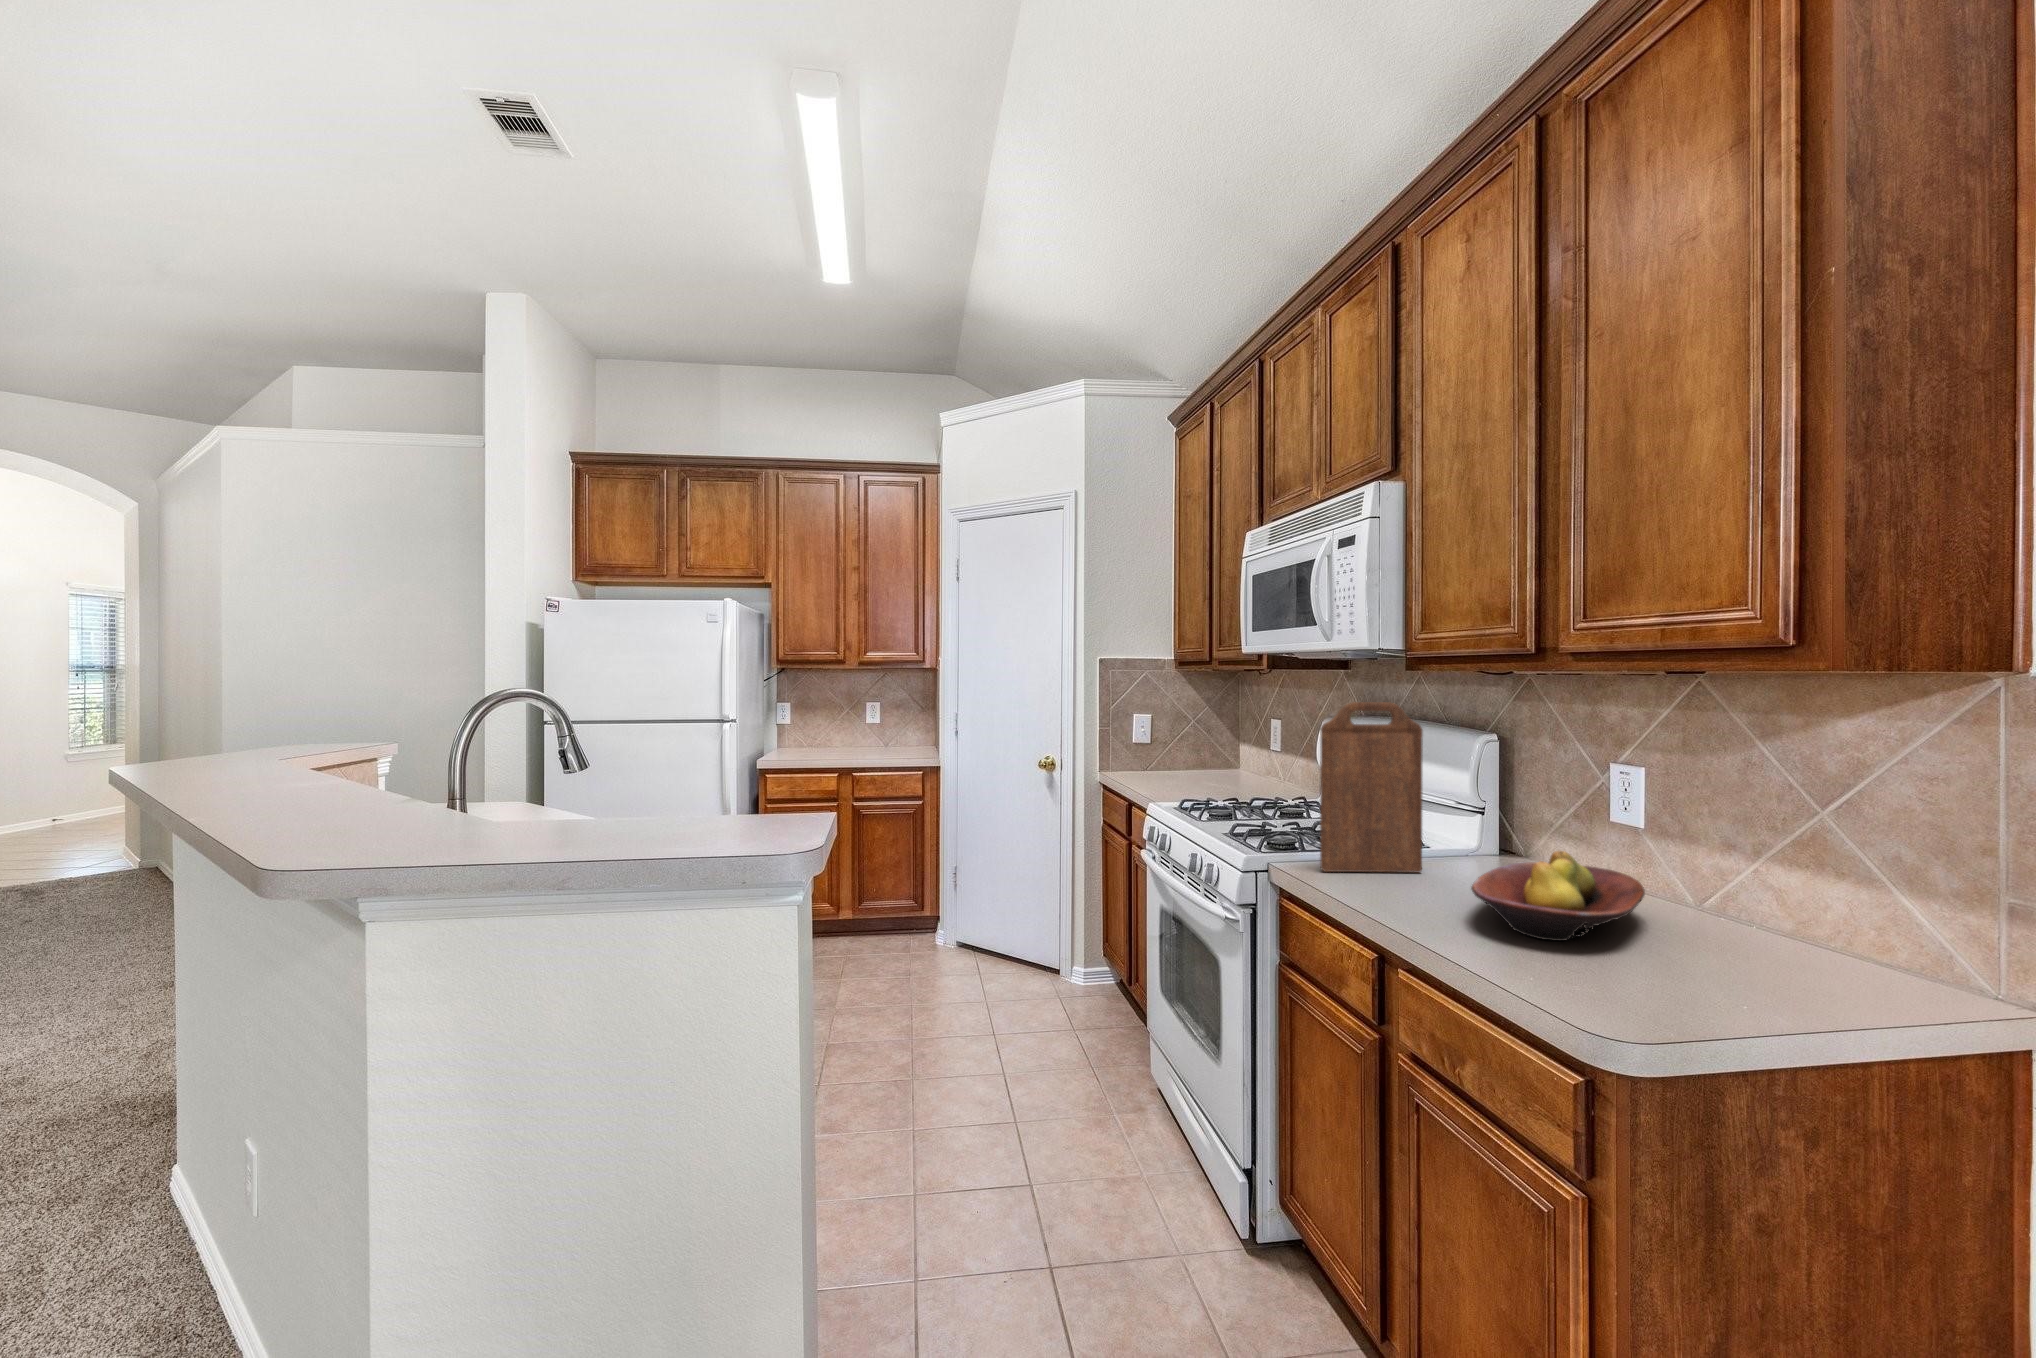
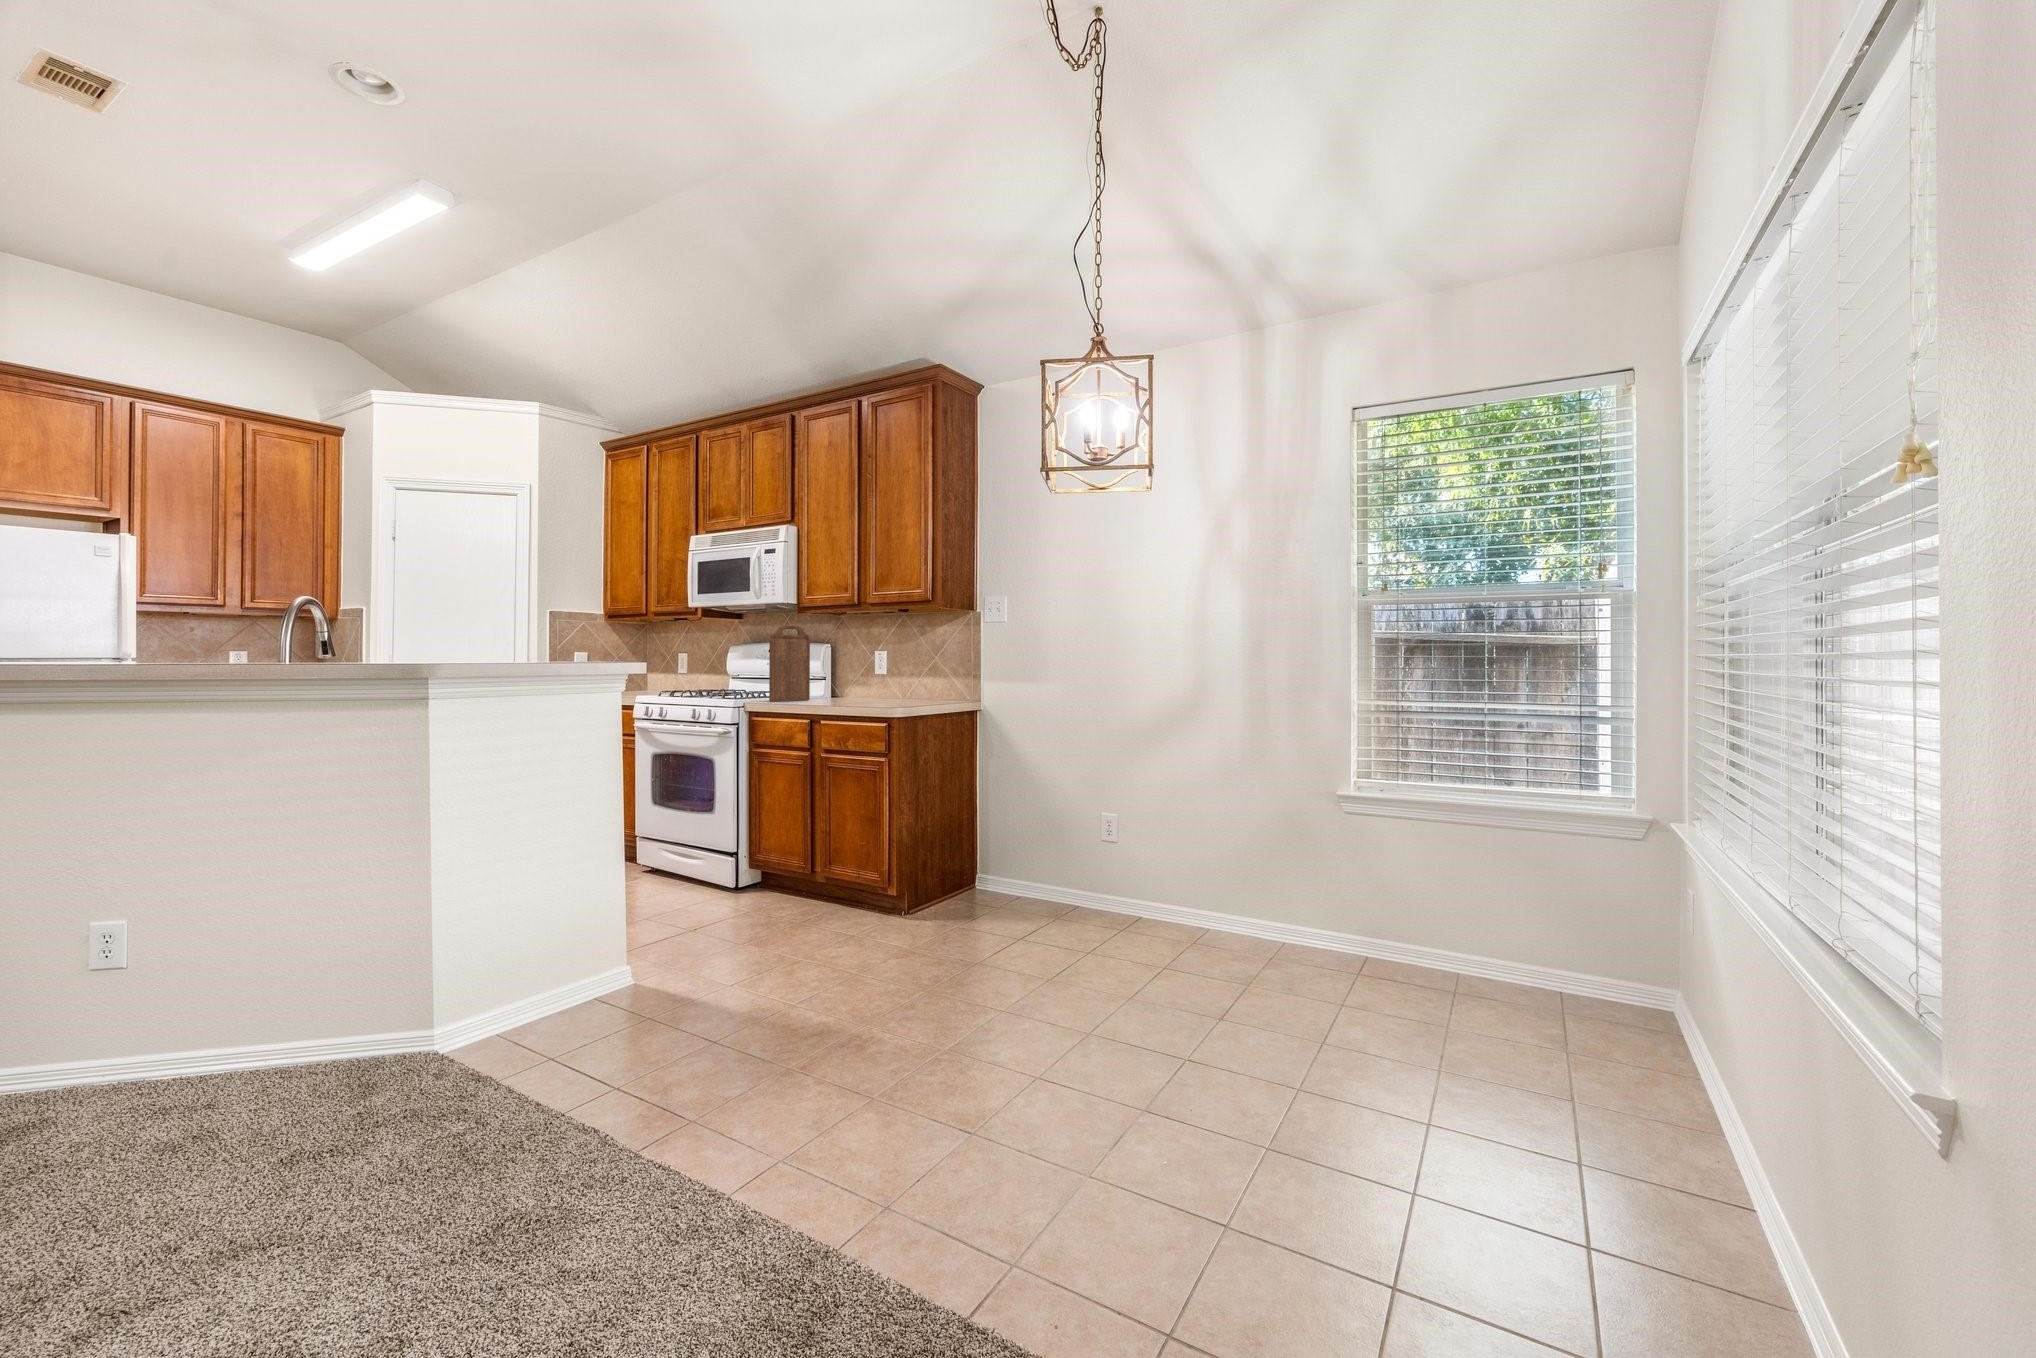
fruit bowl: present [1471,851,1645,941] -> none [842,679,894,705]

